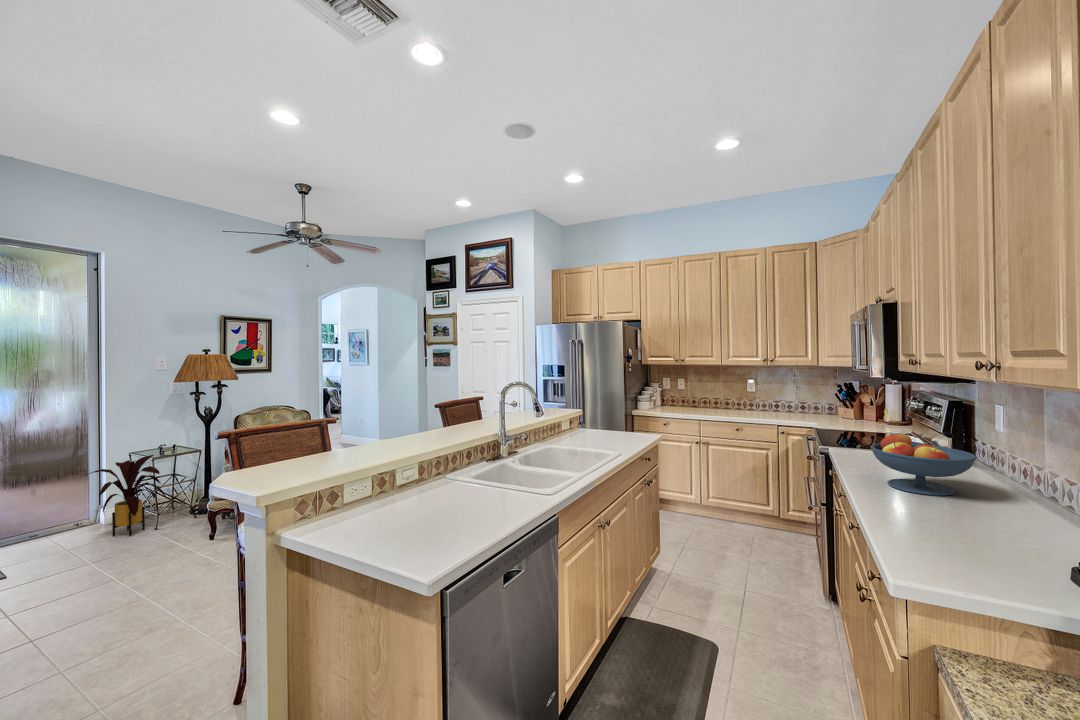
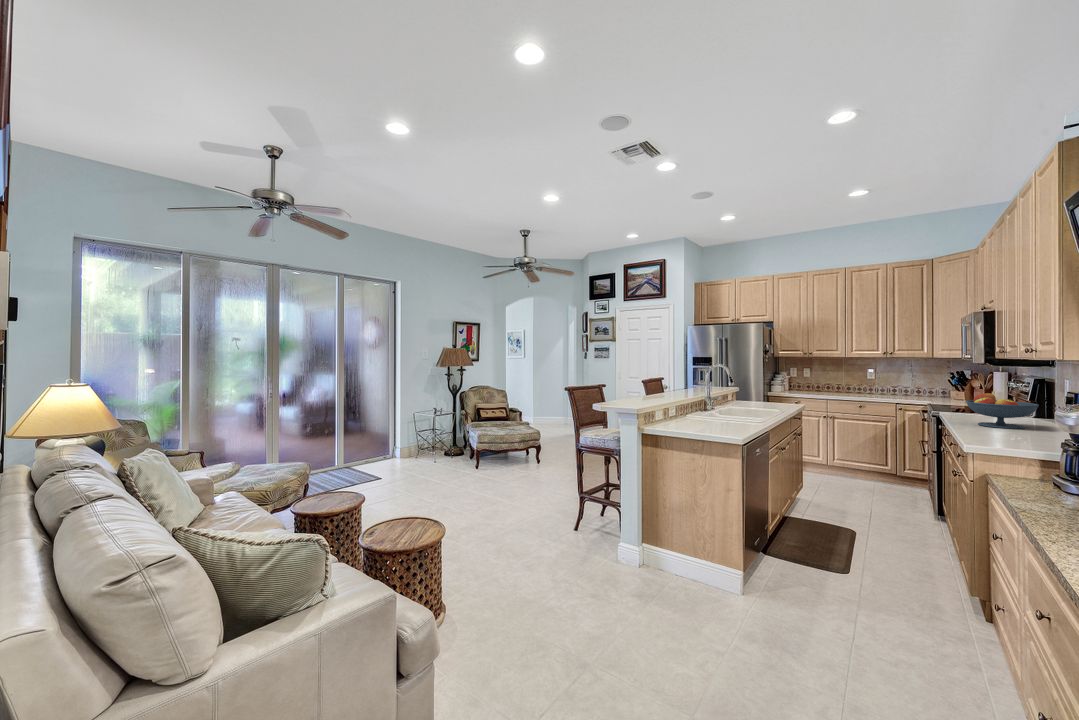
house plant: present [86,455,167,536] -> none [394,415,440,466]

